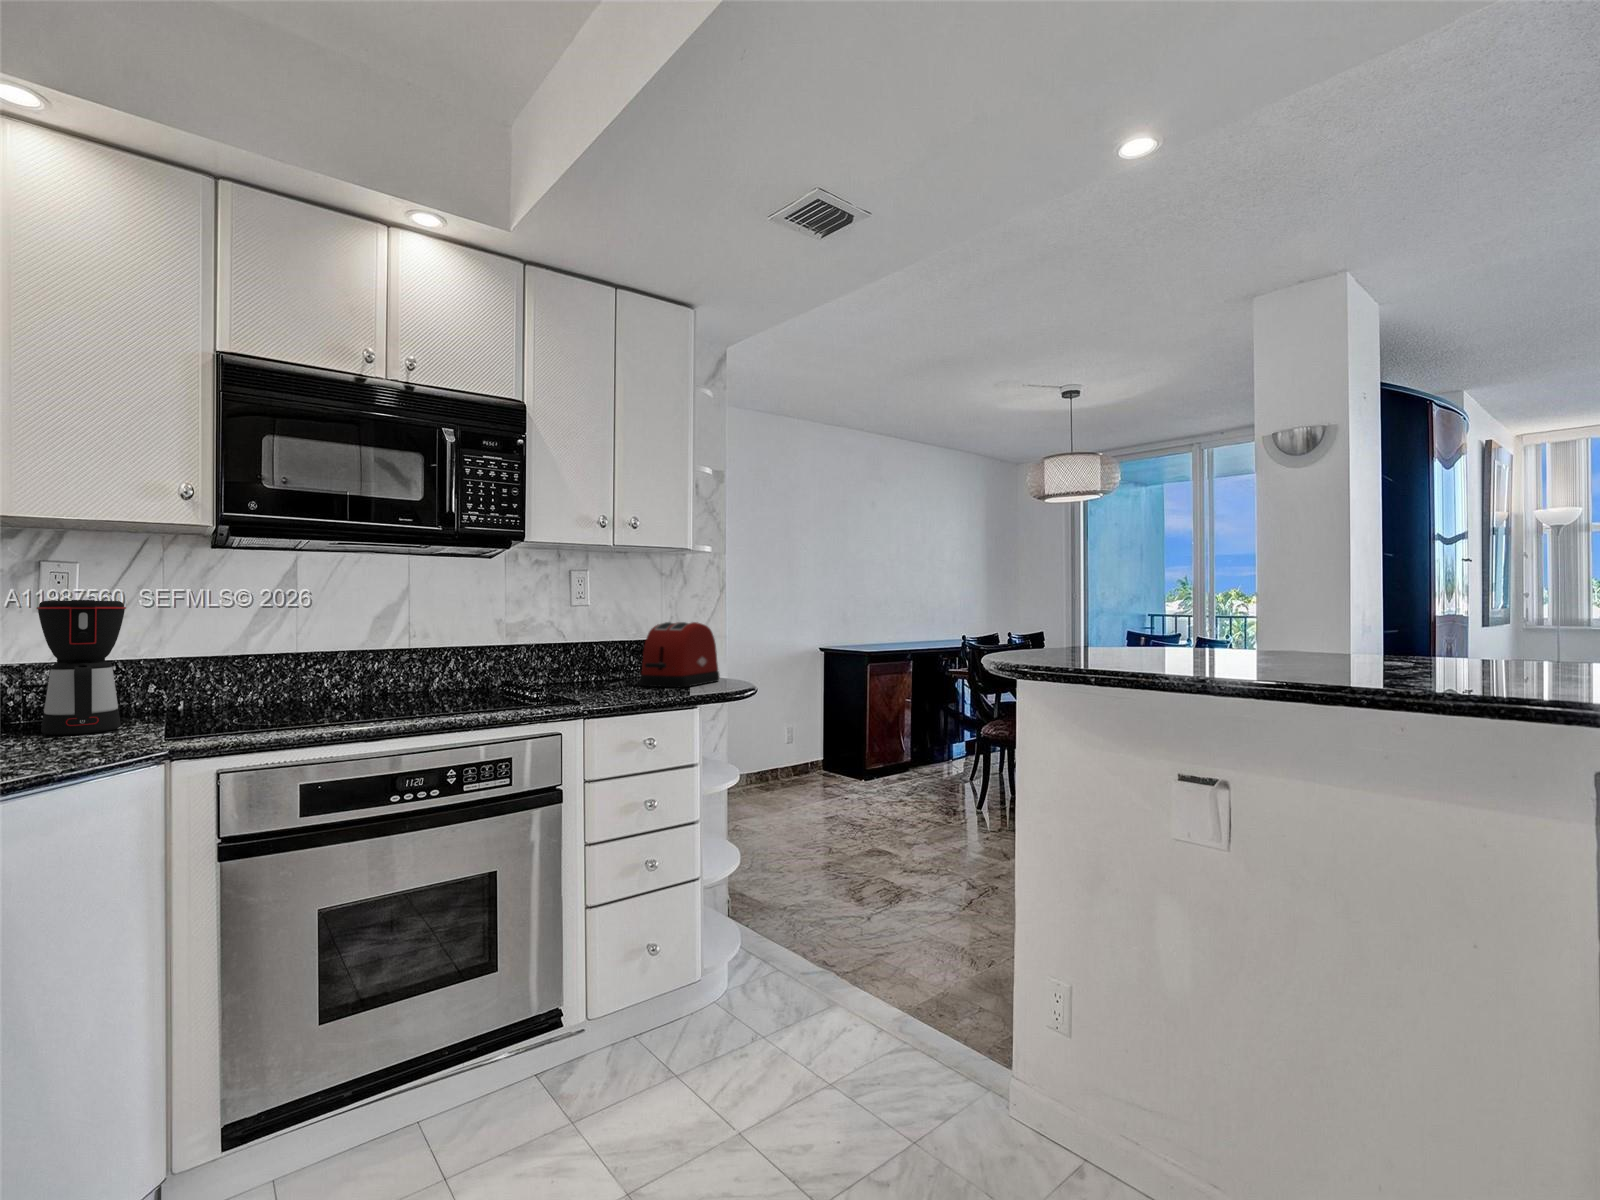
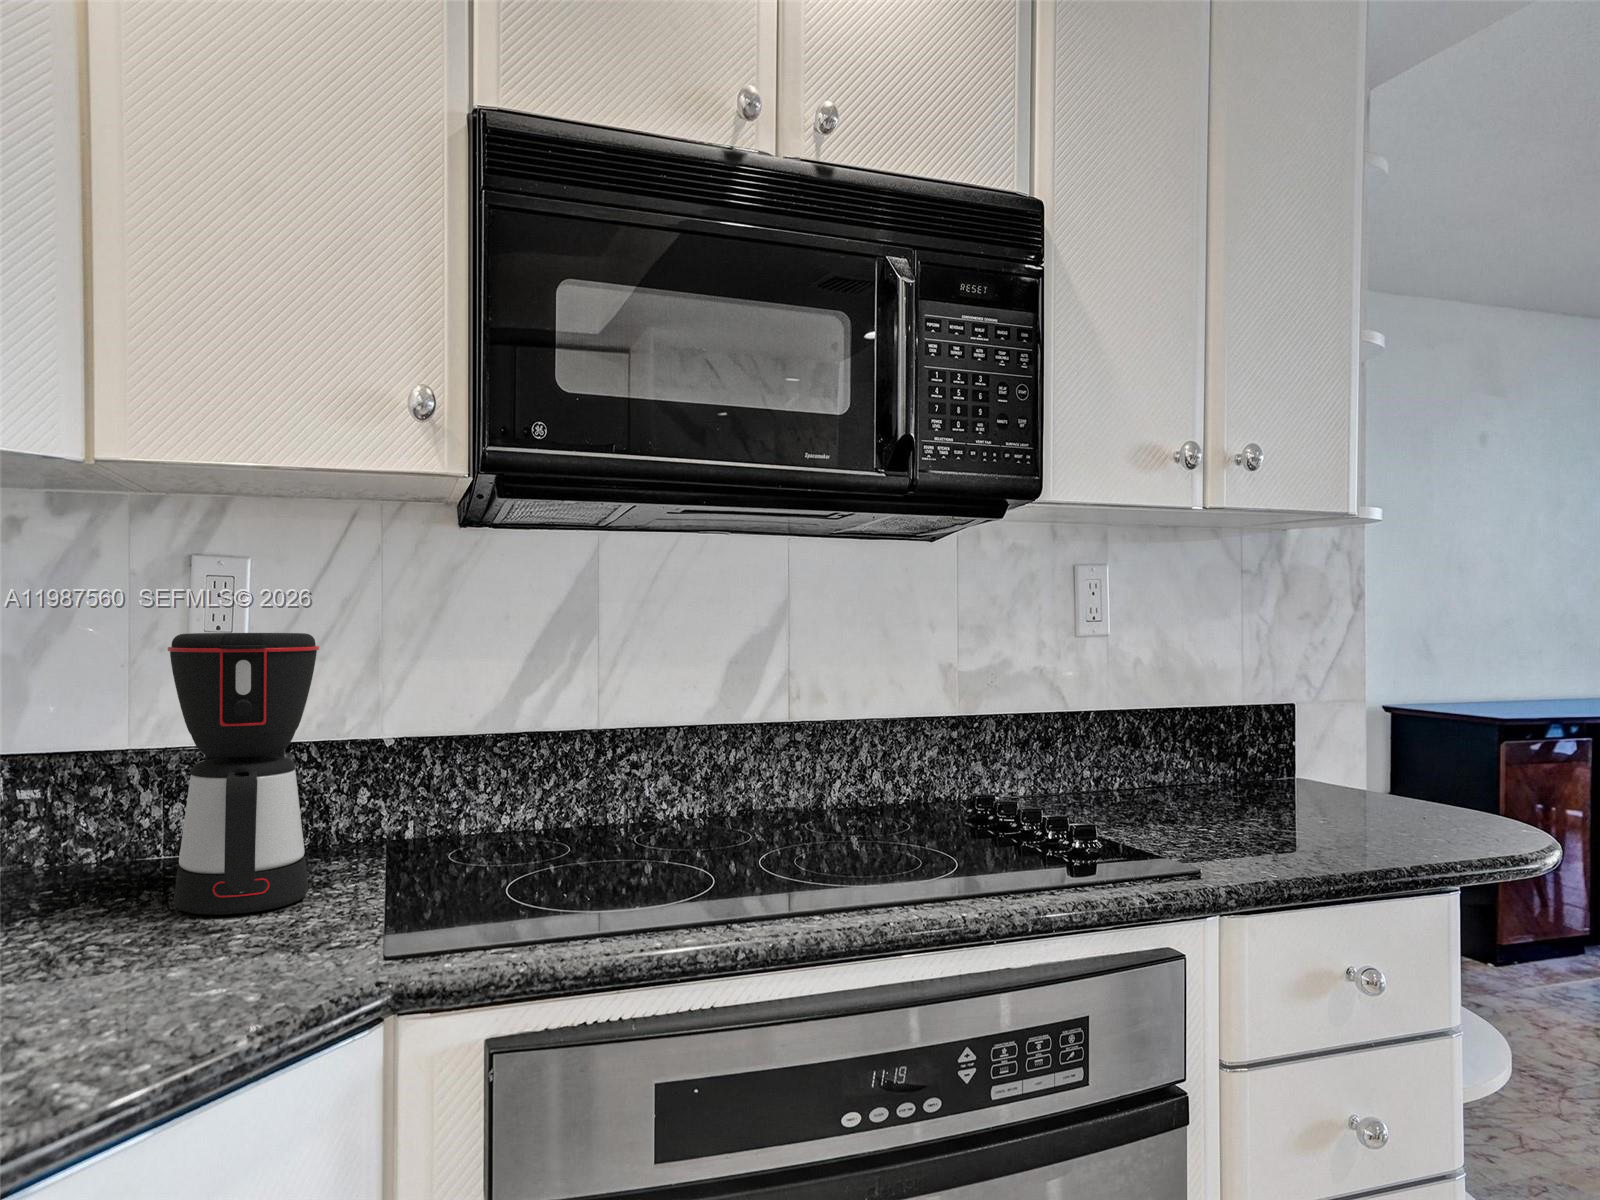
toaster: present [640,622,719,687] -> none [1250,674,1414,828]

